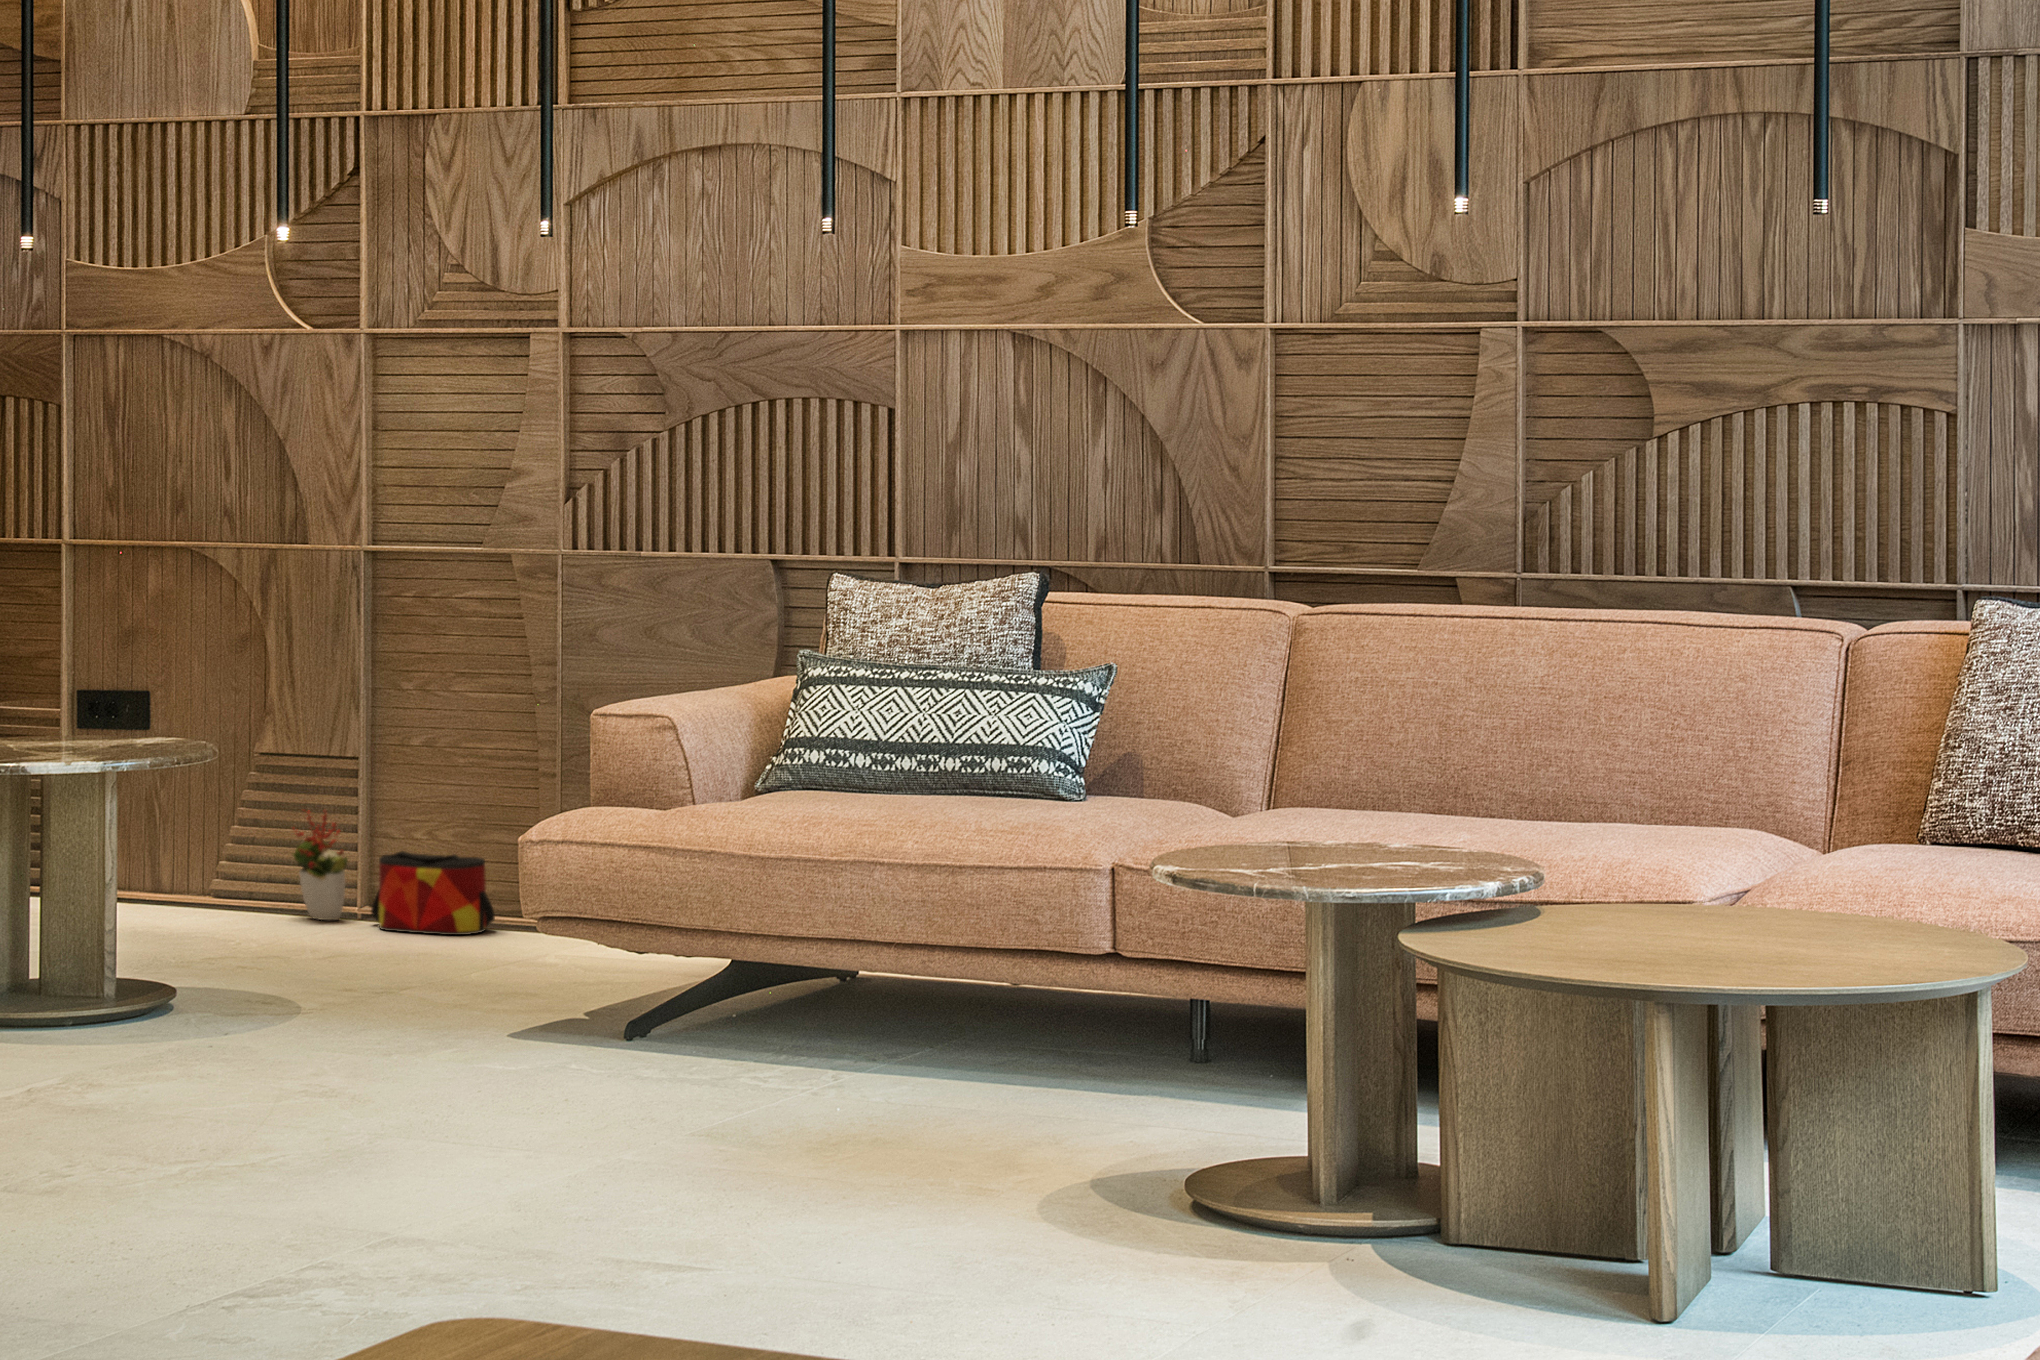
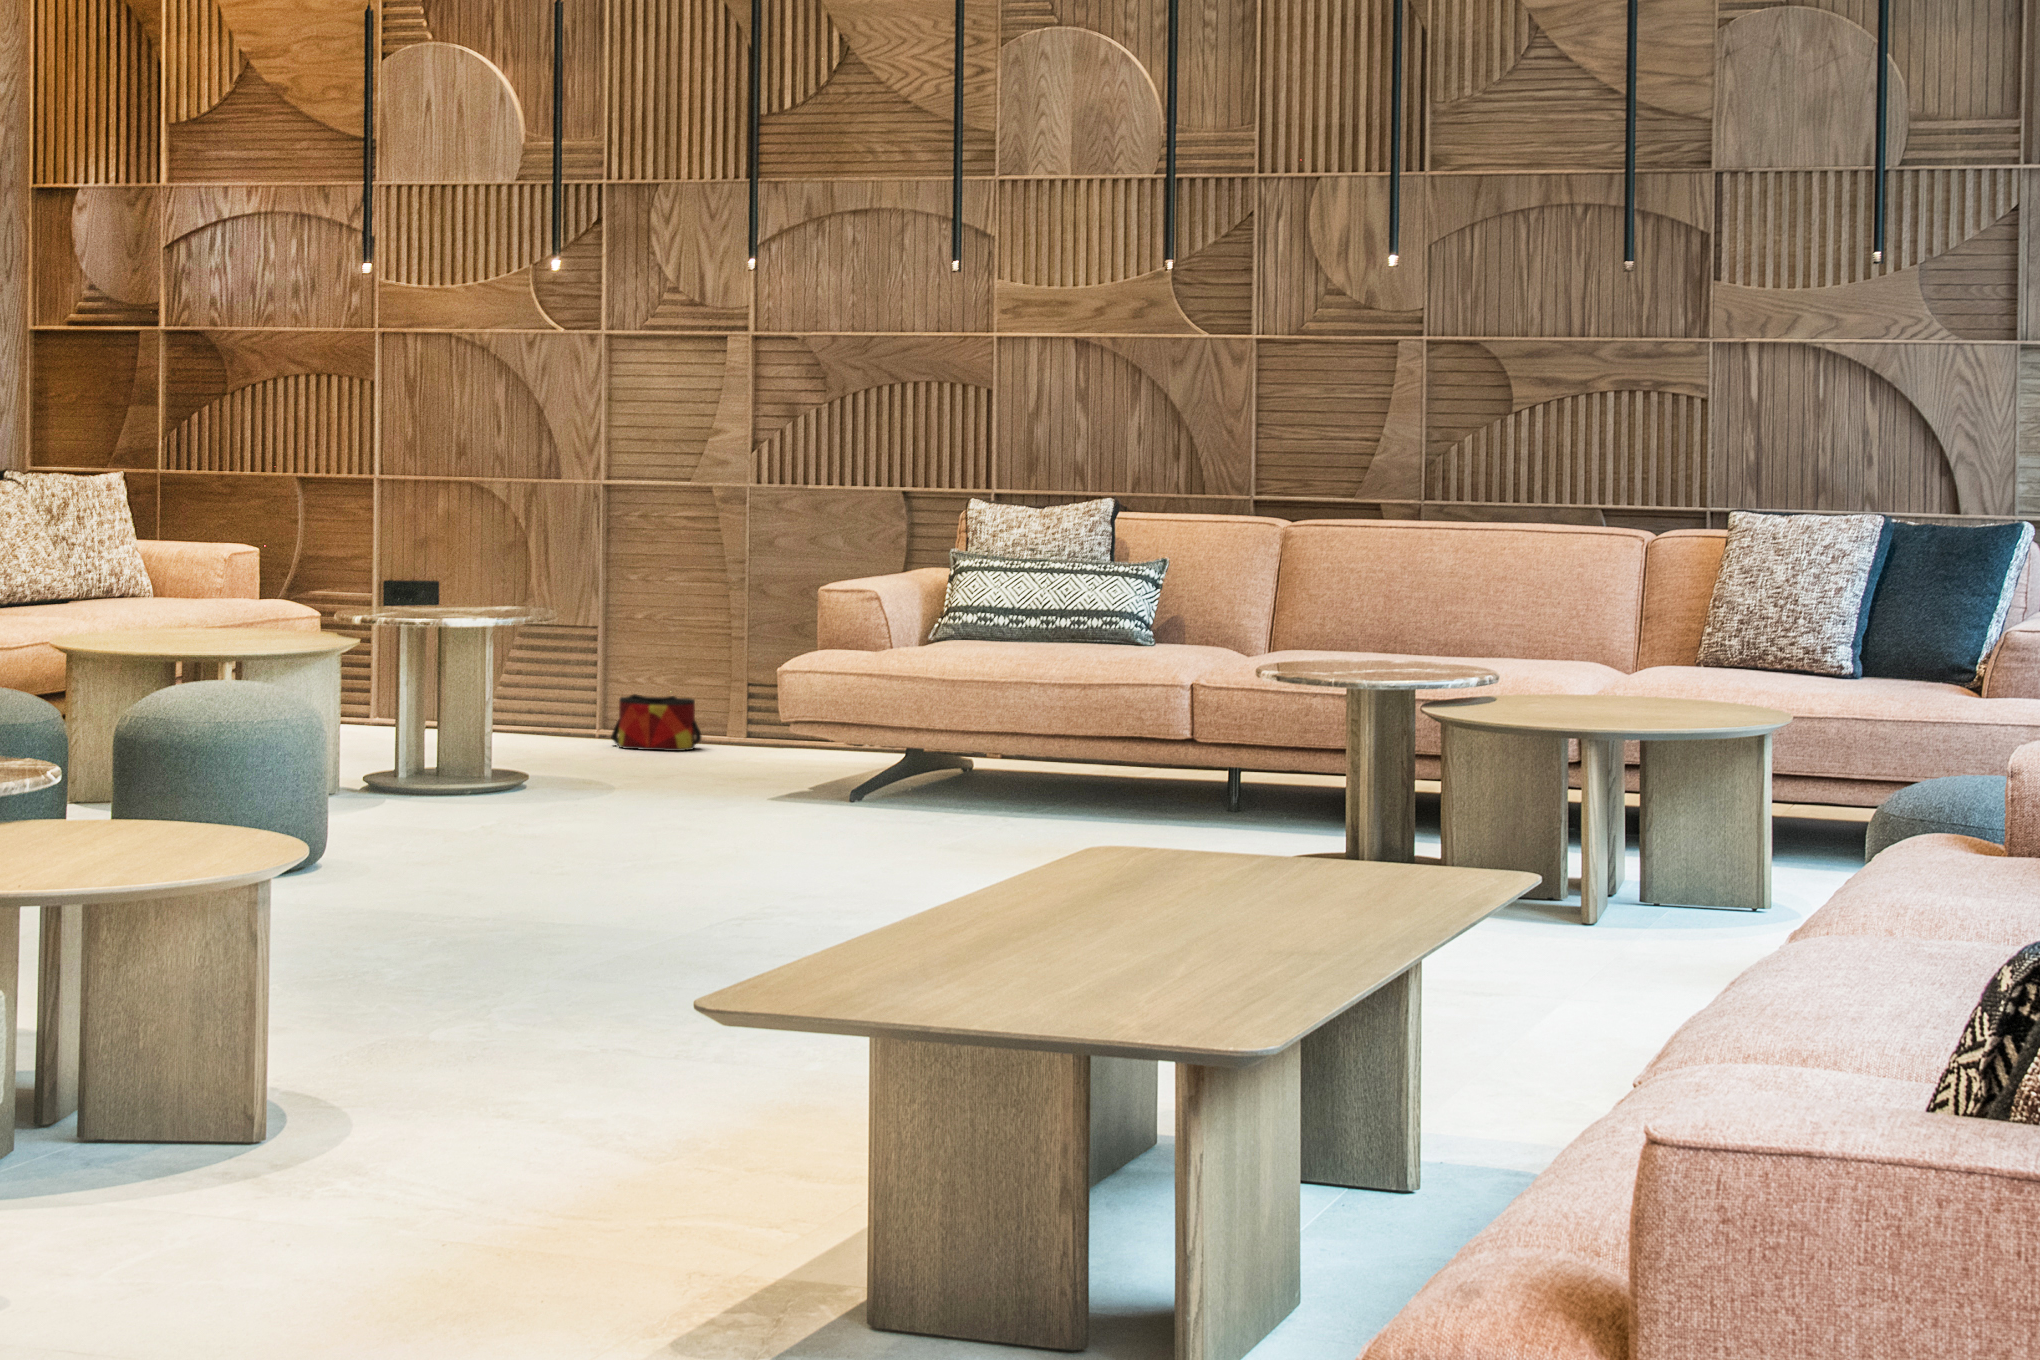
decorative plant: present [293,810,347,920] -> none [552,665,593,743]

